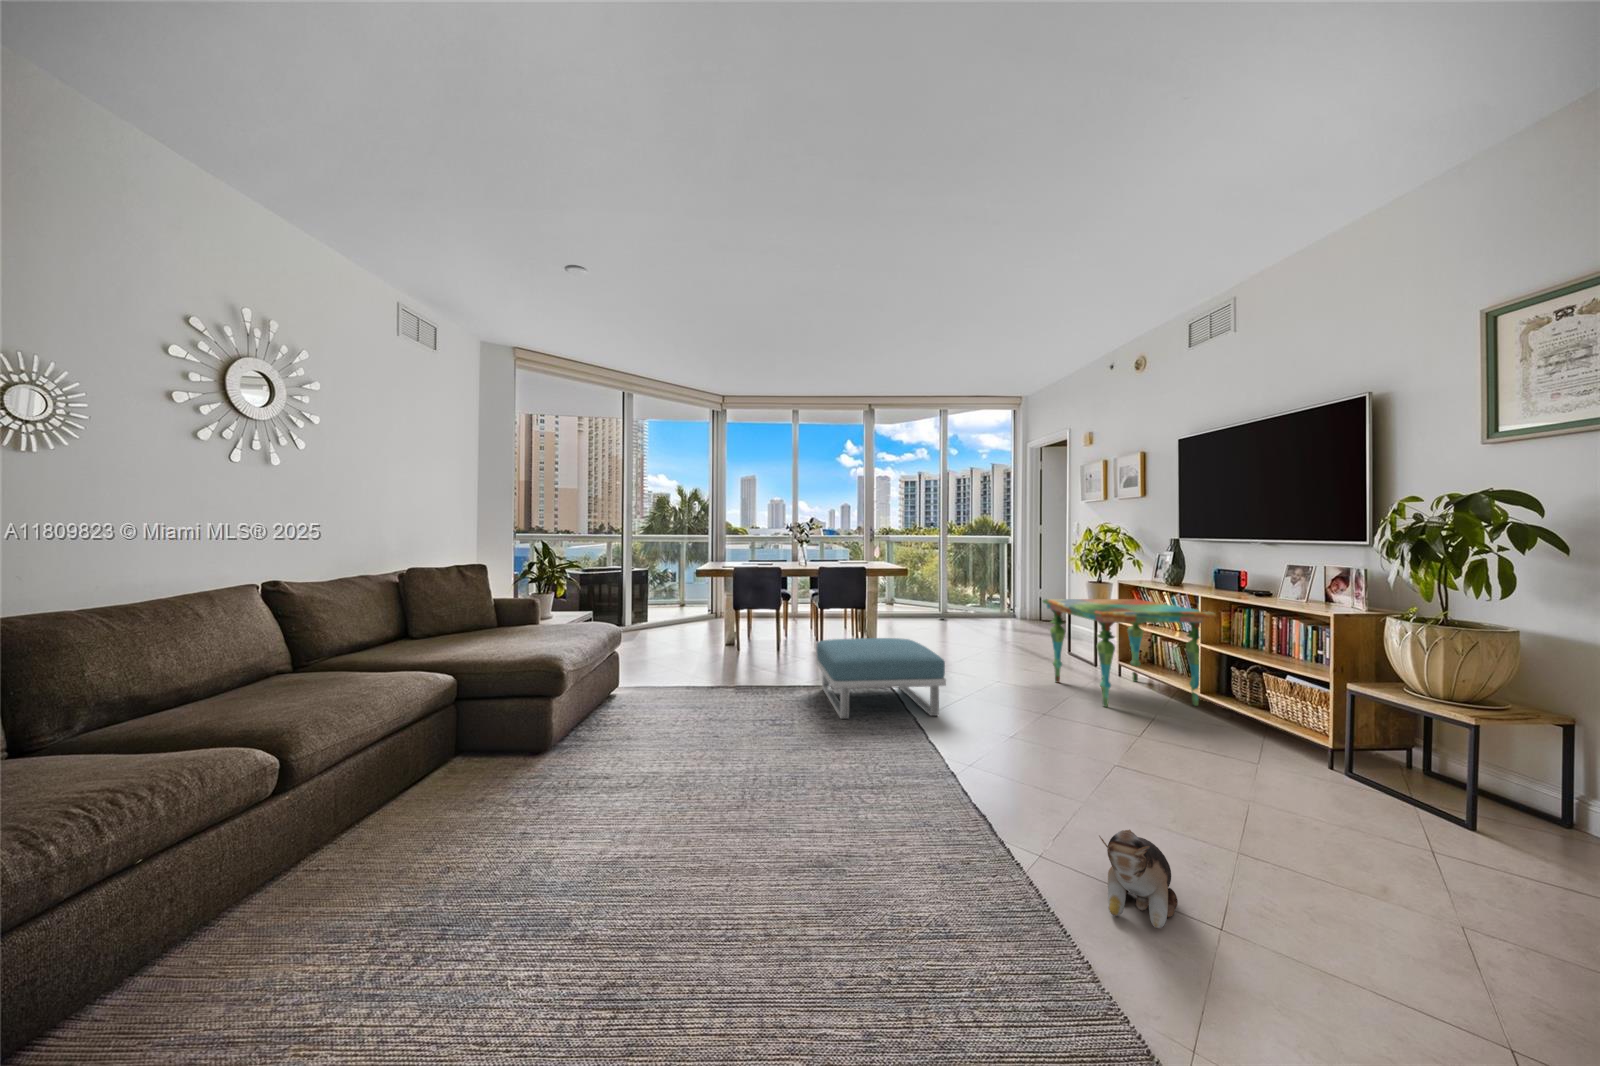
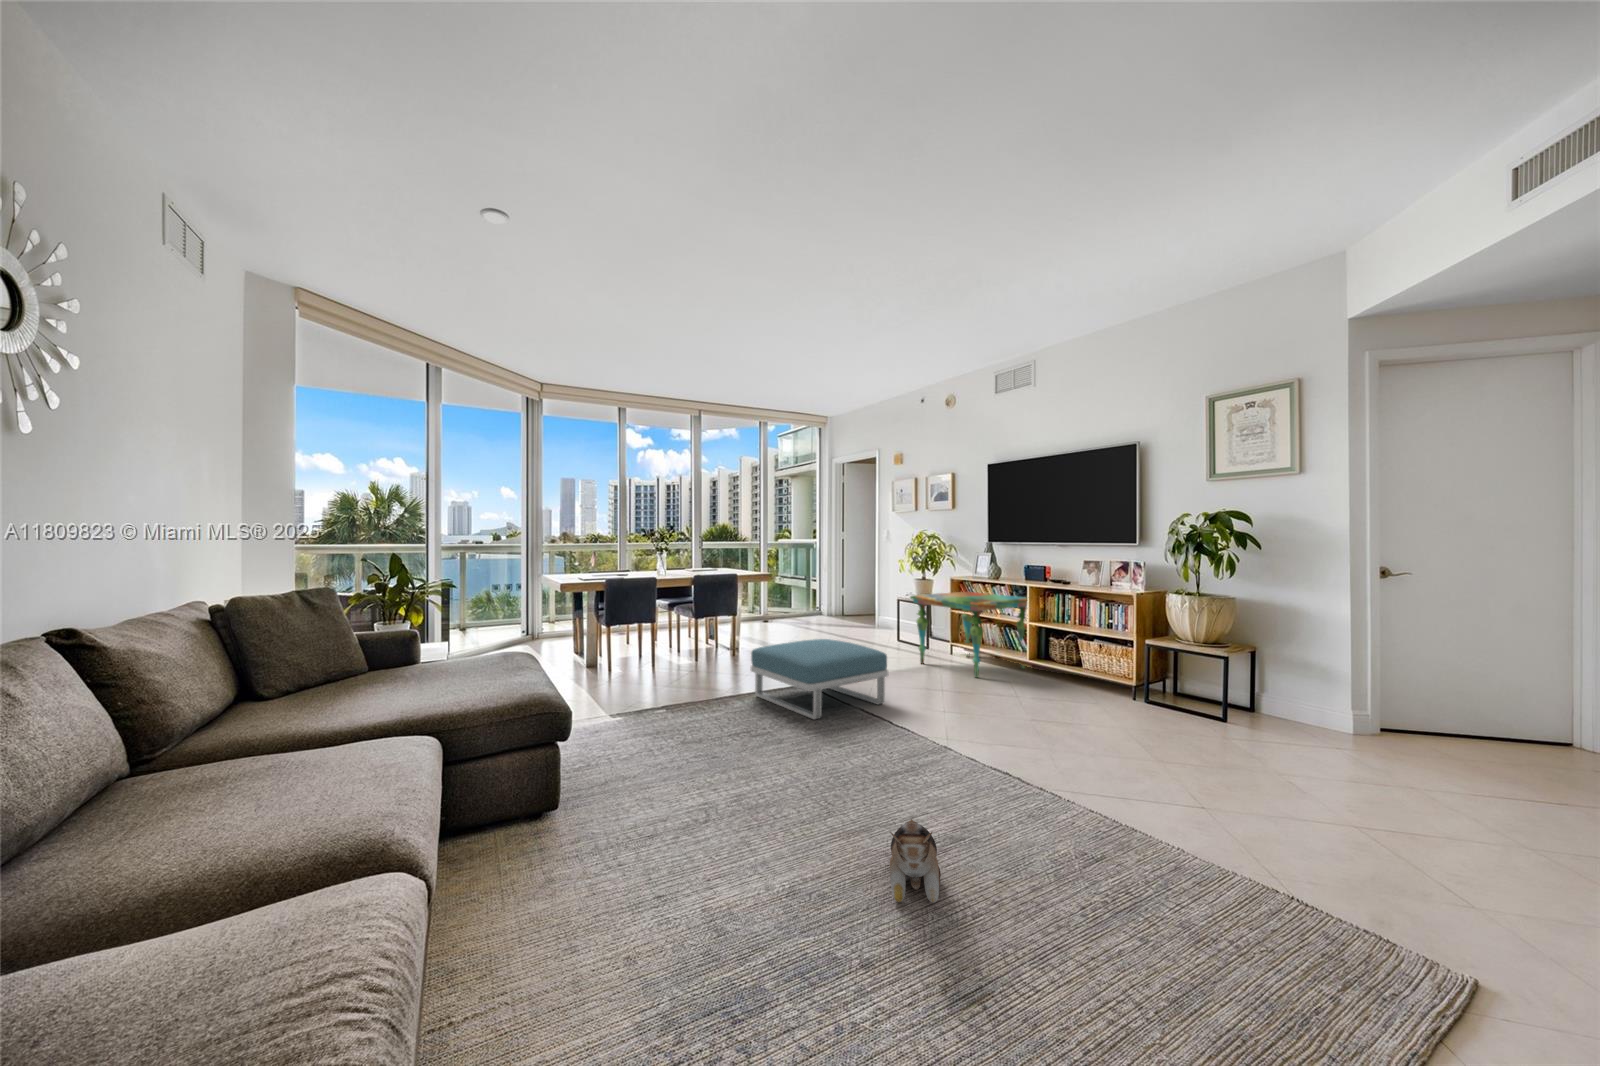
plush toy: present [1099,830,1178,928] -> present [890,819,941,903]

